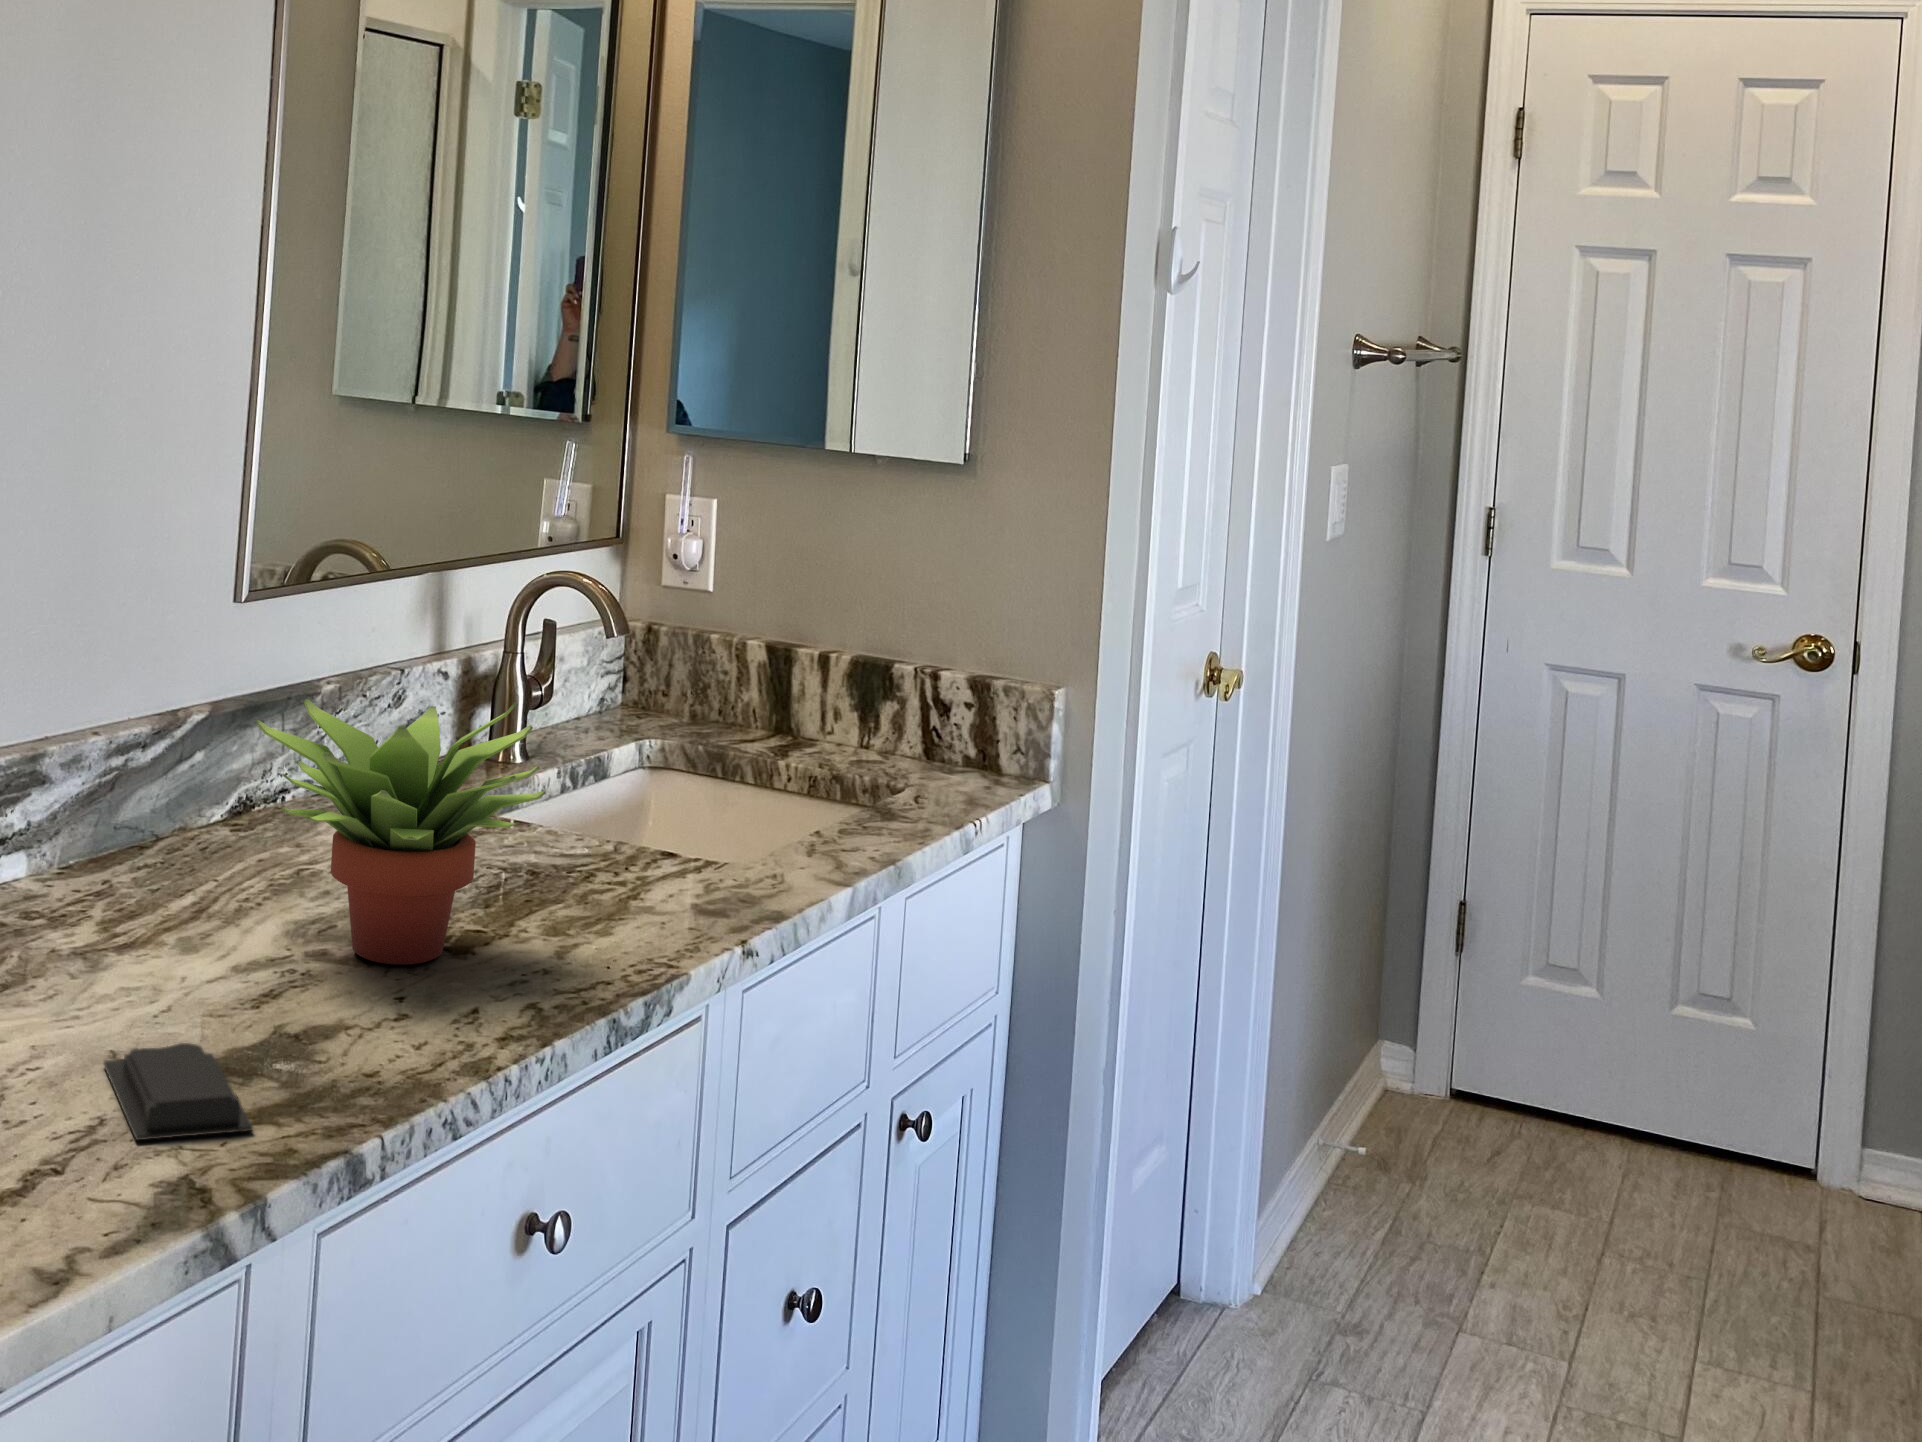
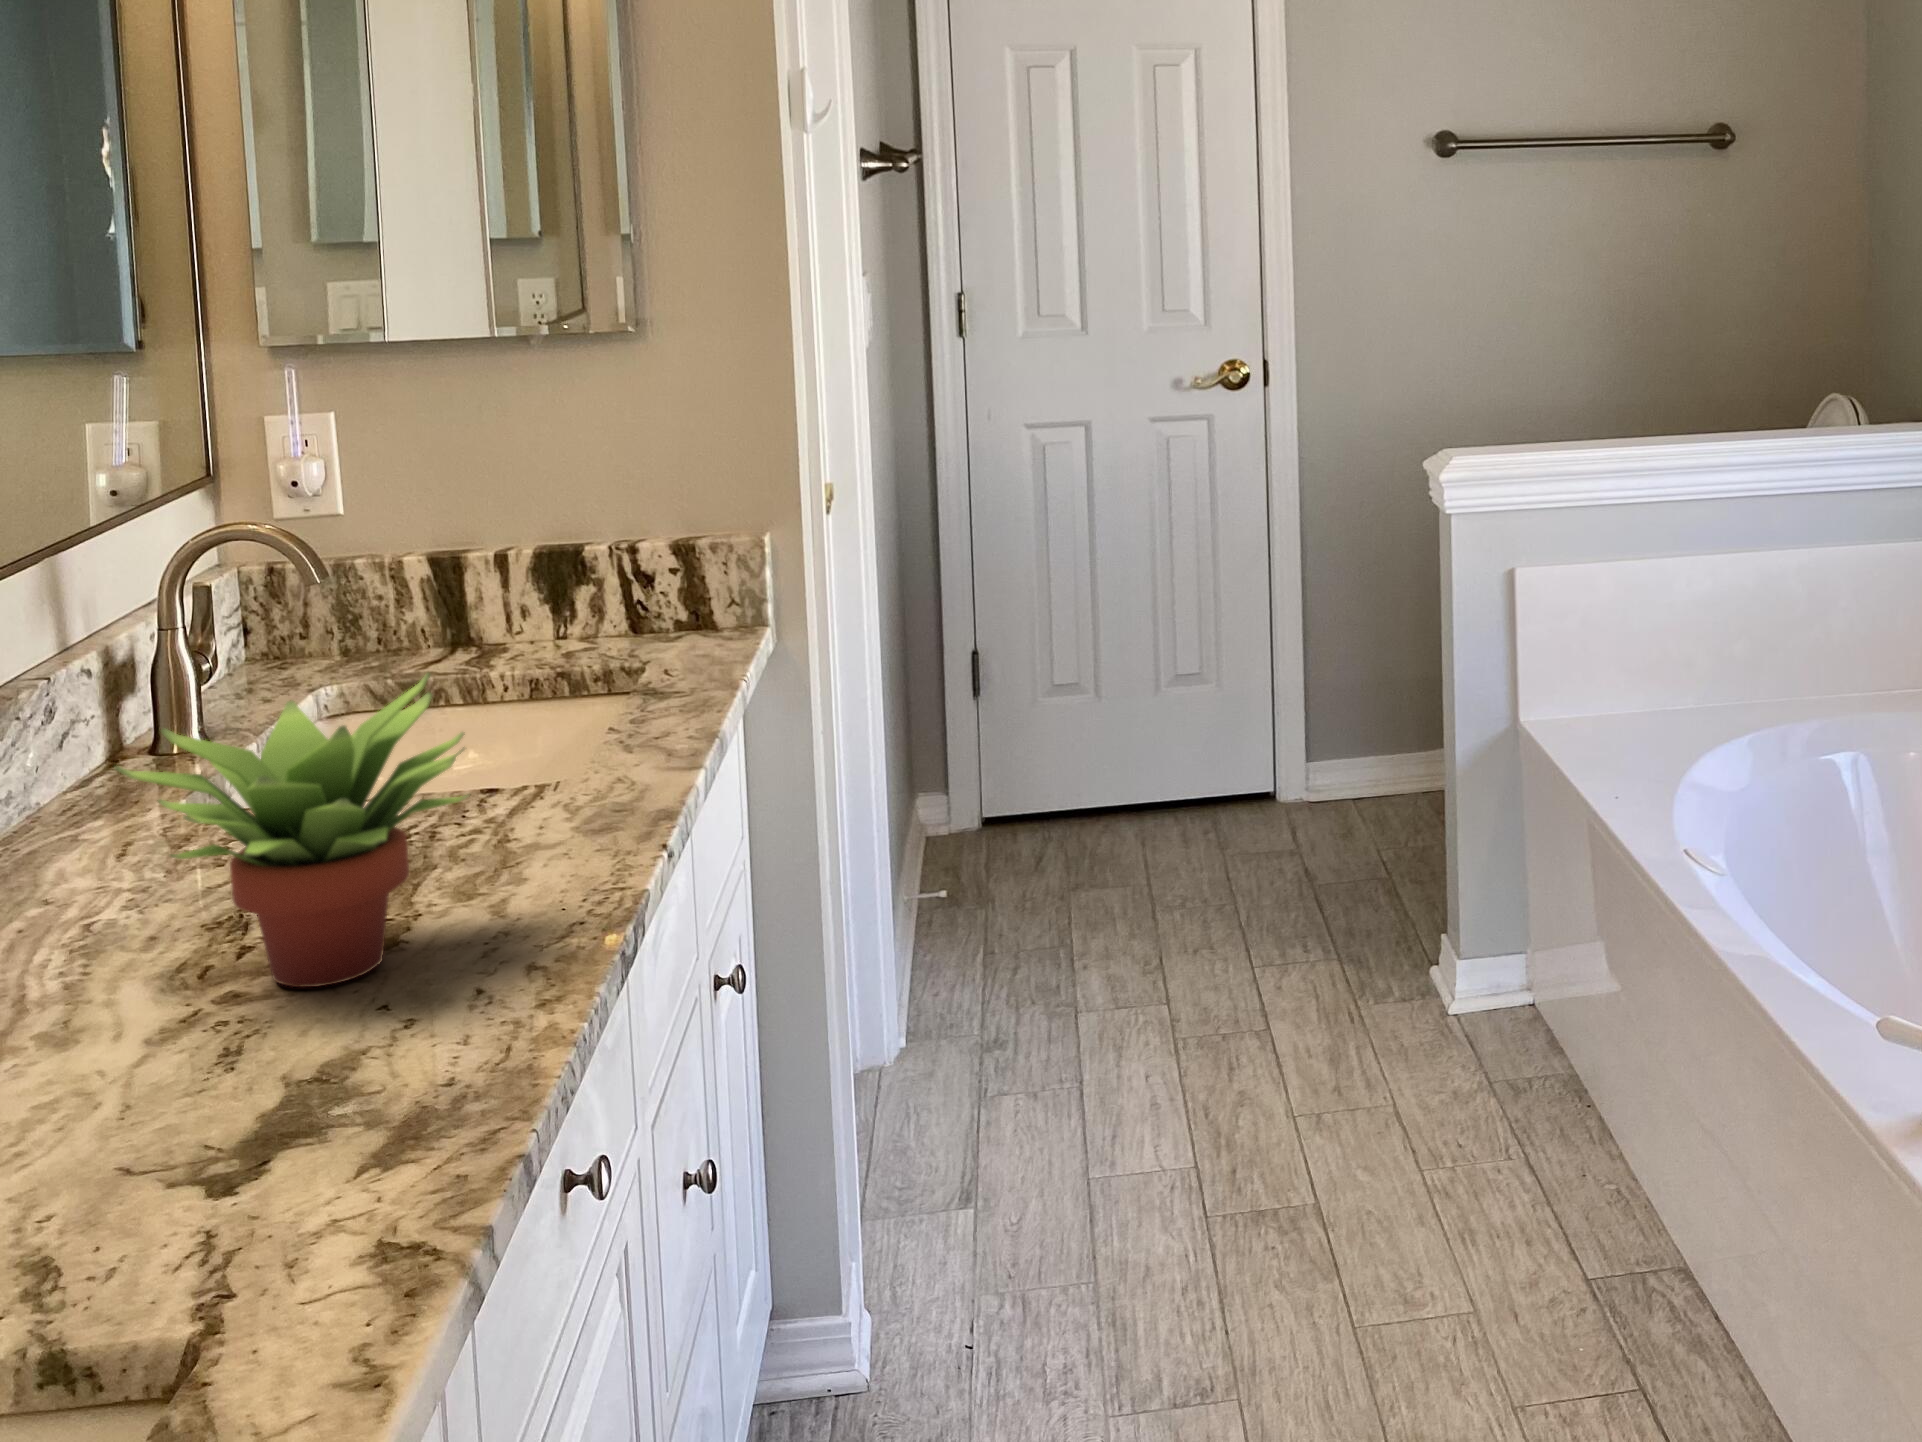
soap bar: present [103,1043,253,1140] -> none [147,1122,406,1232]

